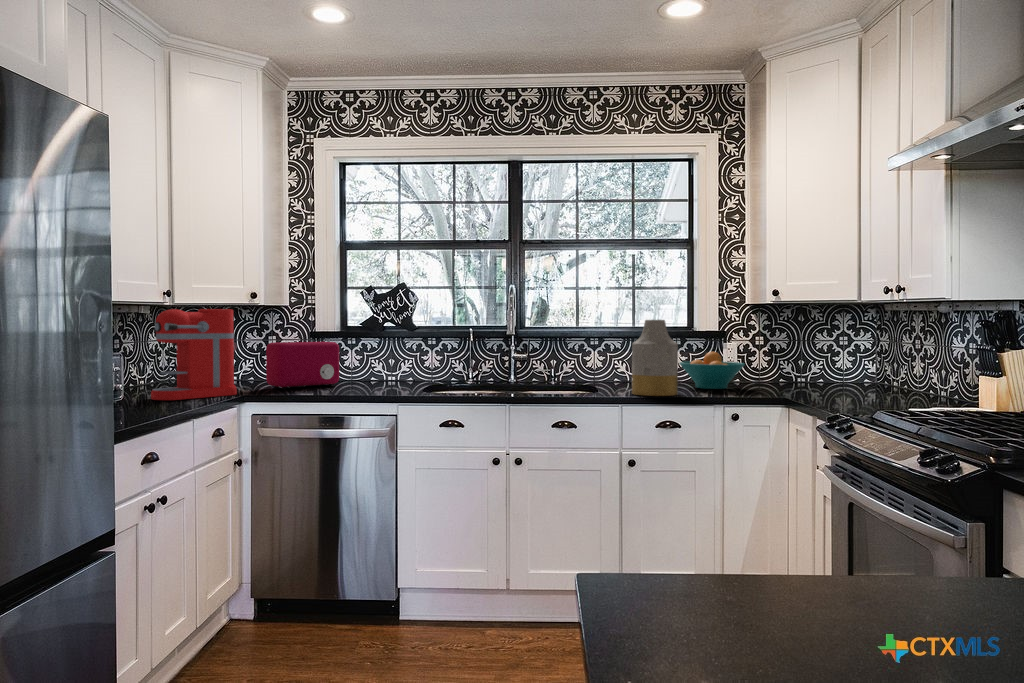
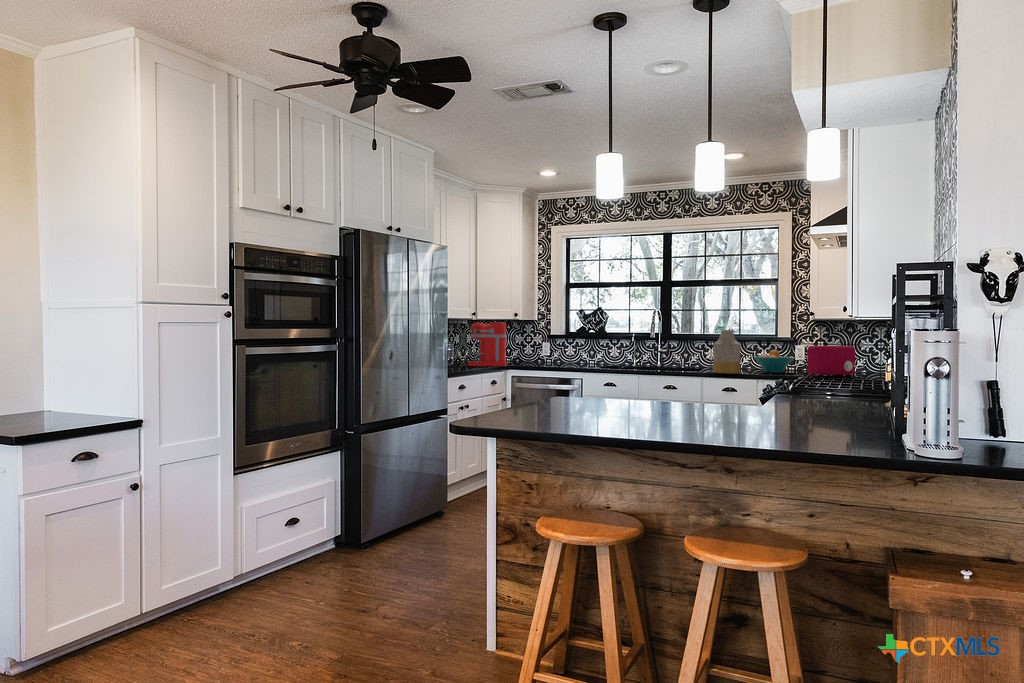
toaster: present [266,342,339,389] -> present [807,346,855,376]

